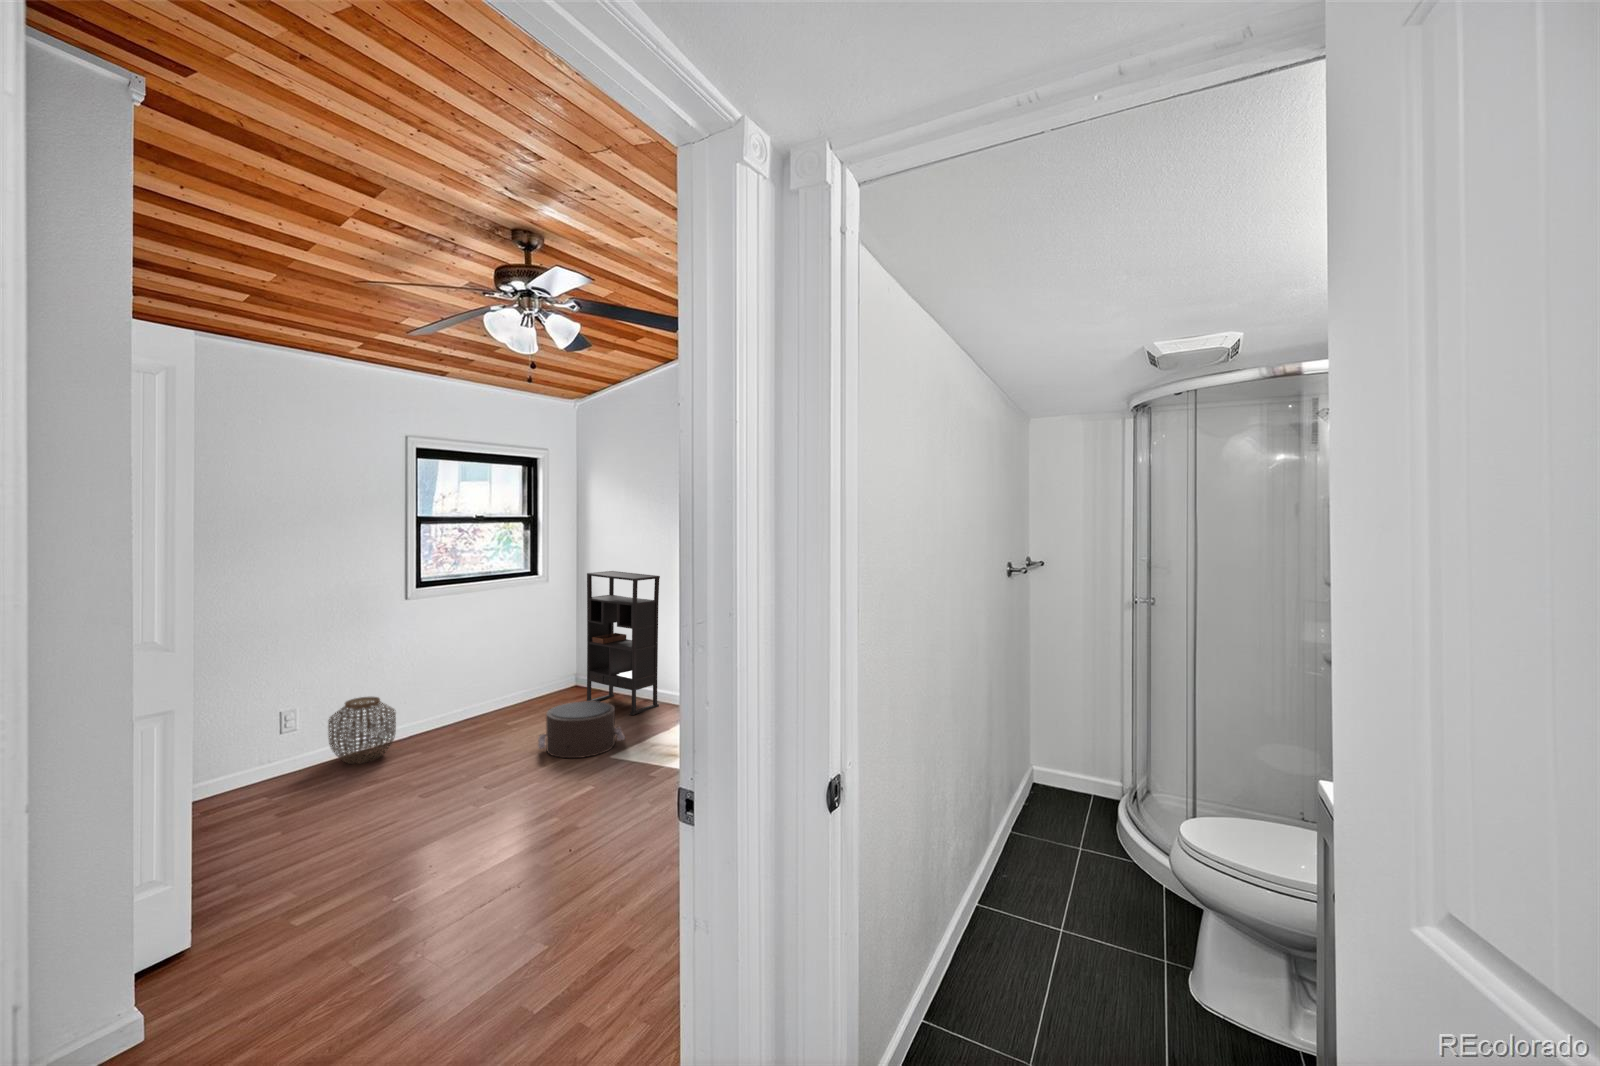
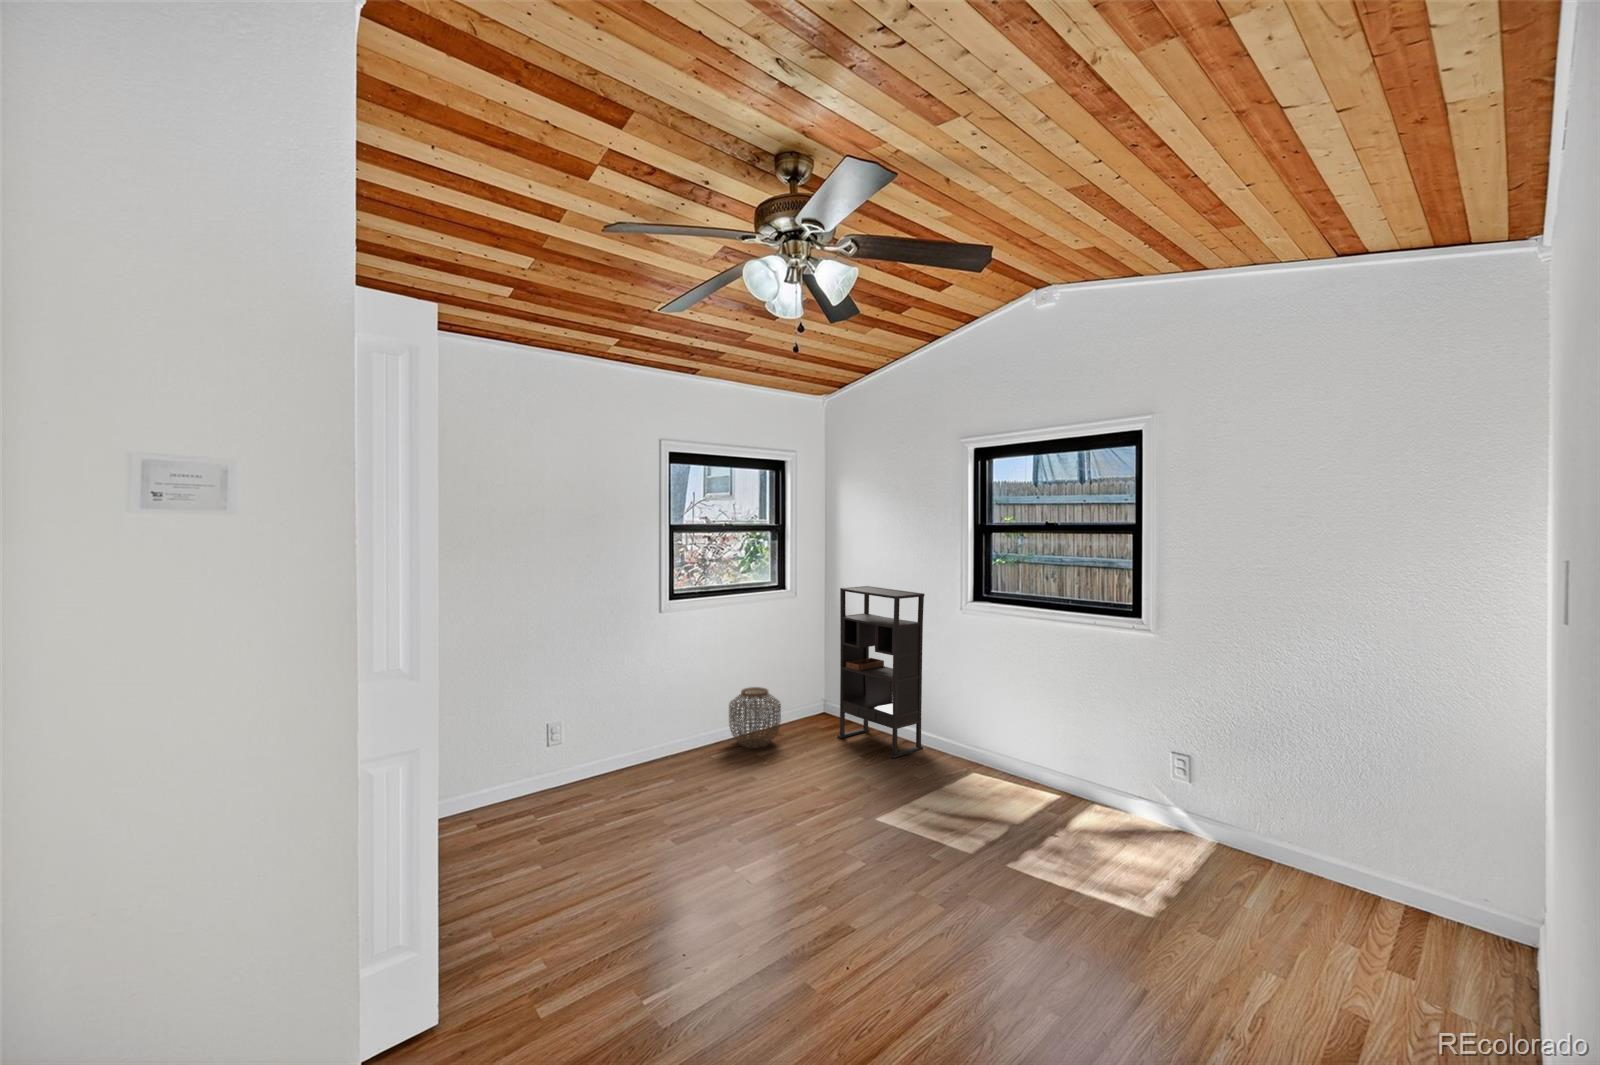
woven basket: present [328,697,396,764] -> present [729,687,781,748]
pouf: present [538,701,625,758] -> none [791,740,891,811]

